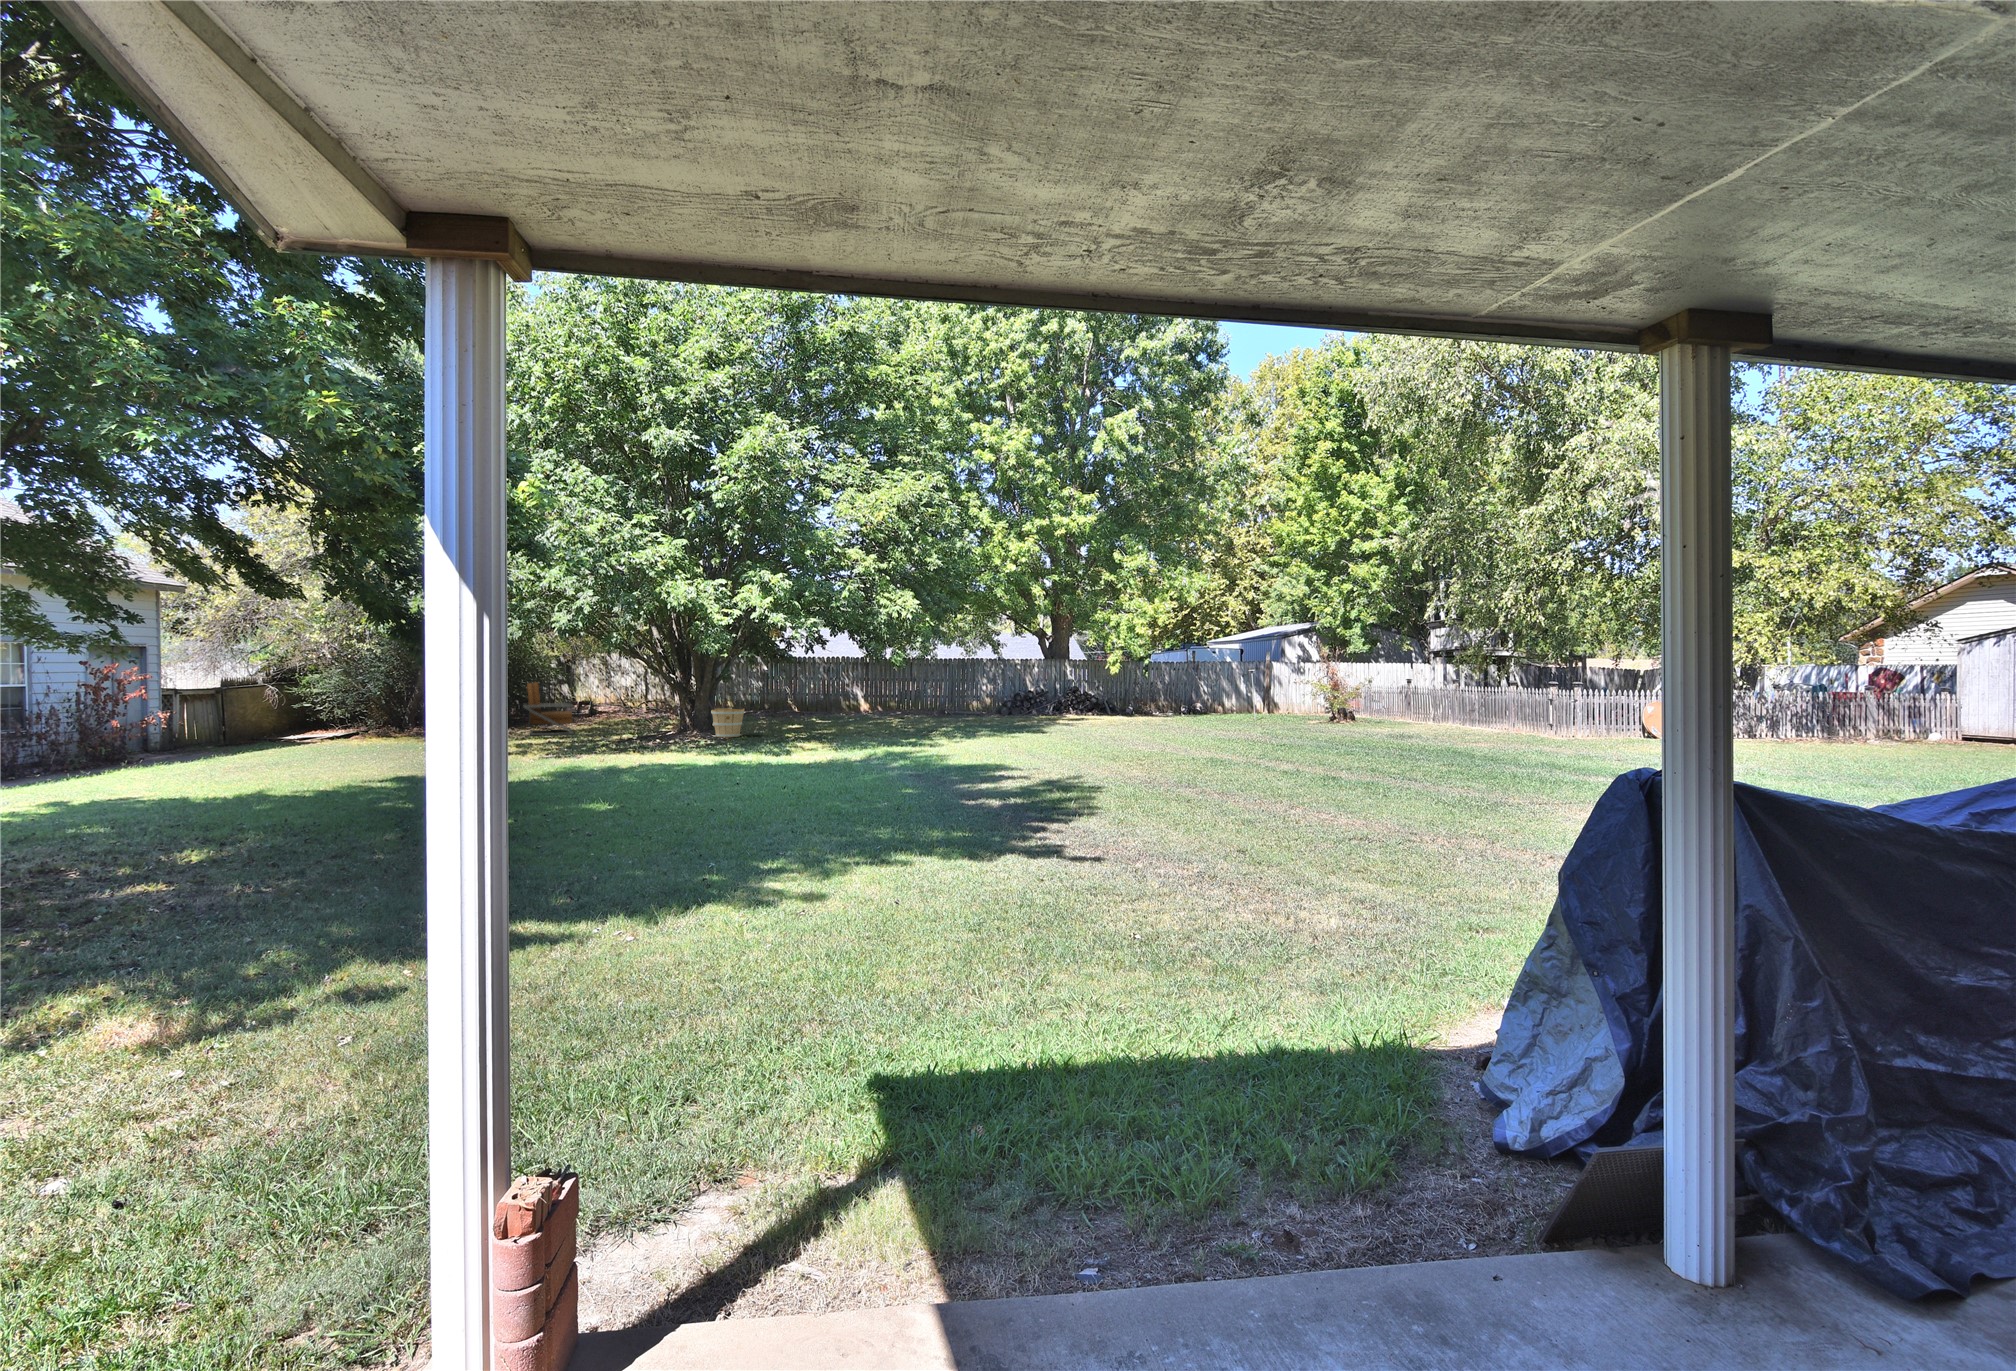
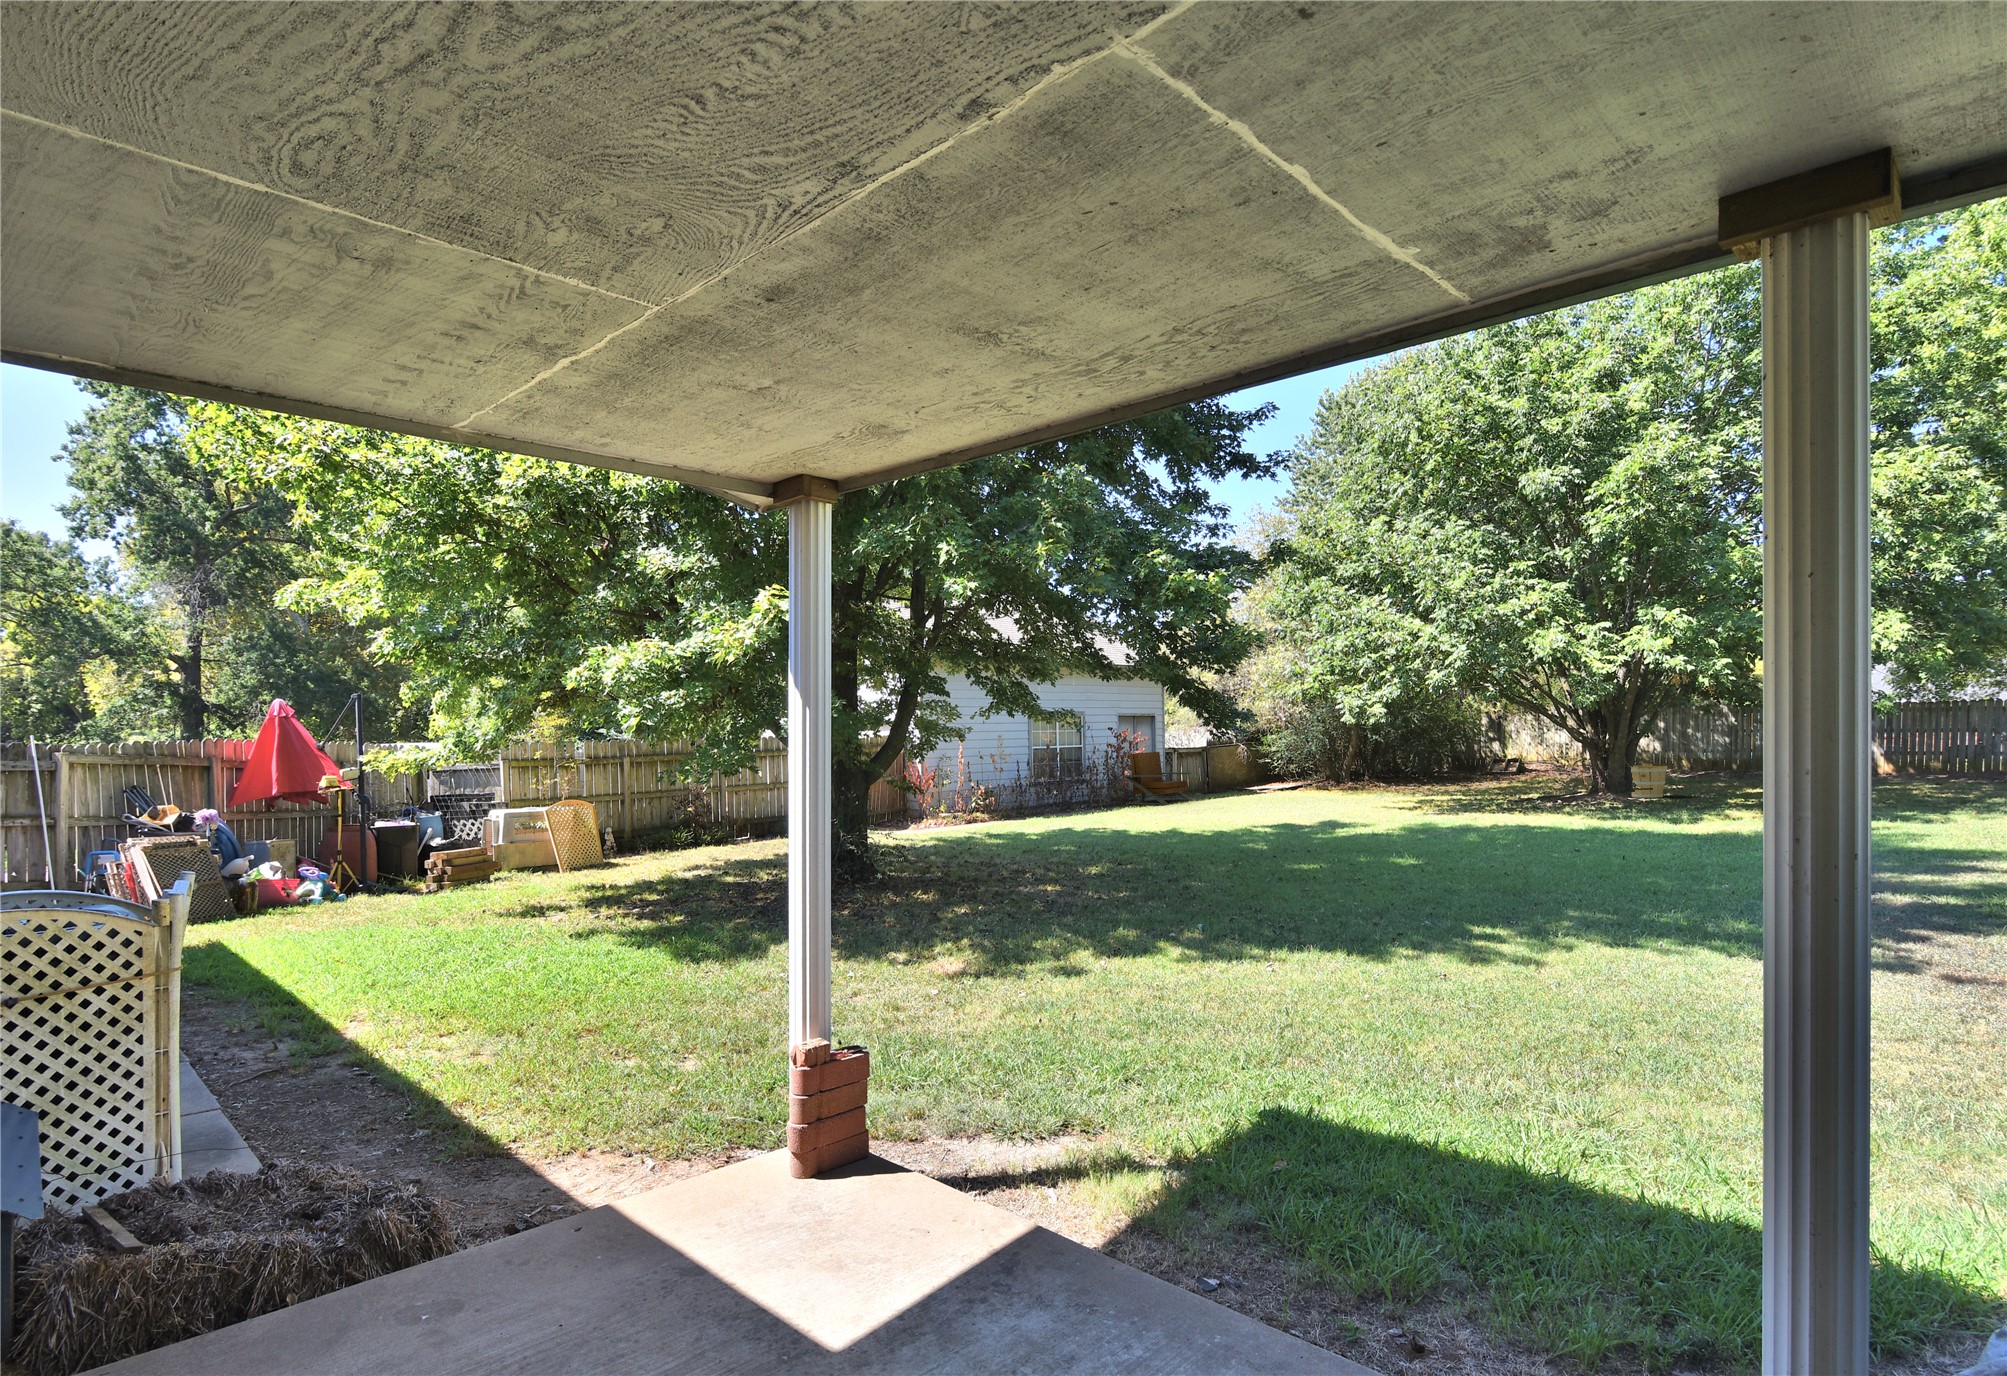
lounge chair: present [523,682,573,735] -> present [1123,752,1192,805]

